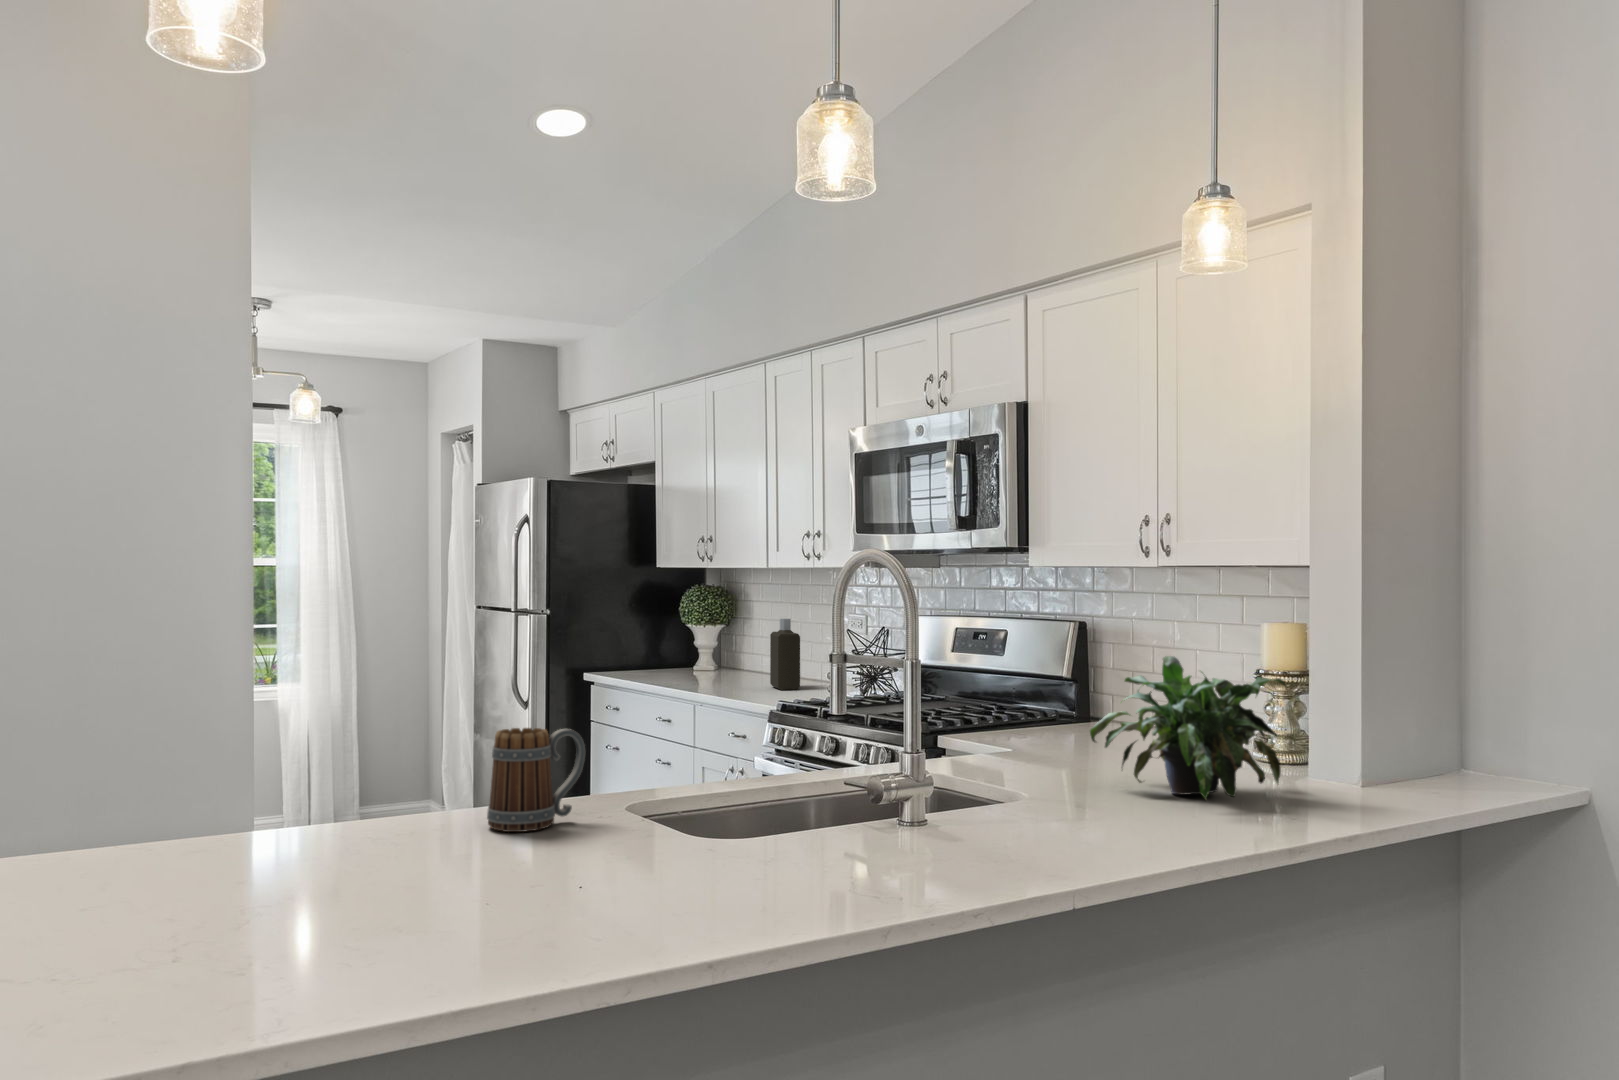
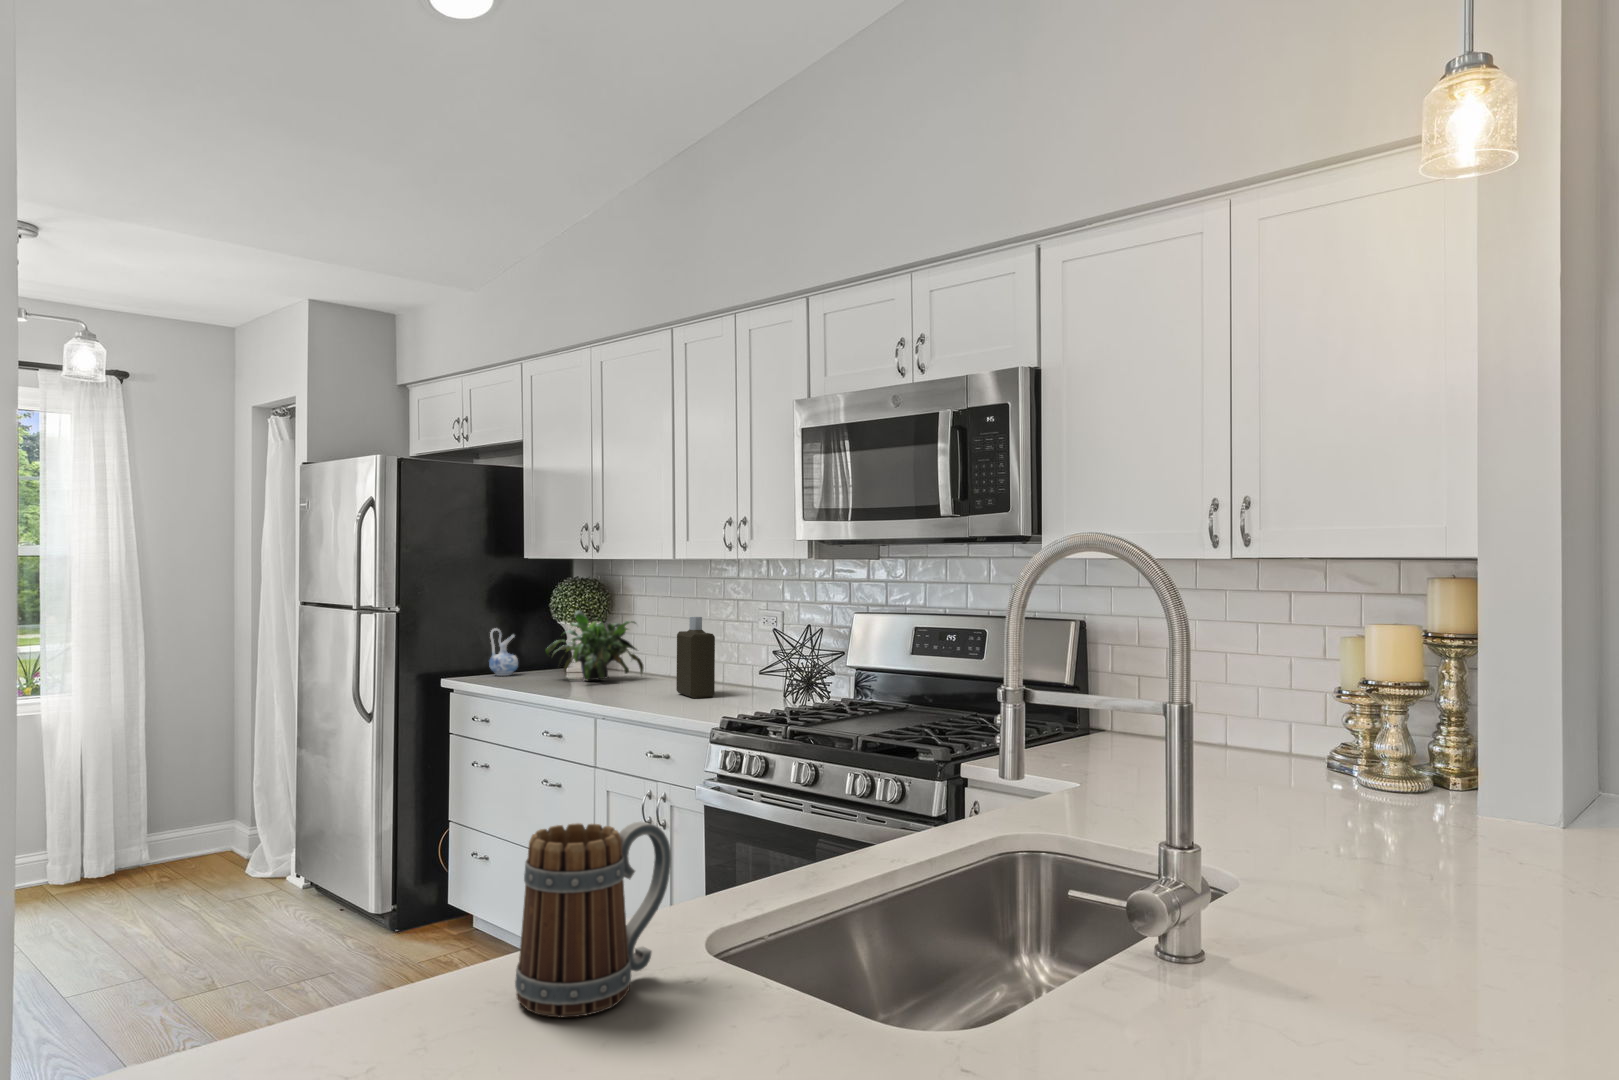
ceramic pitcher: none [627,629,652,671] -> present [489,629,518,676]
potted plant: present [1090,656,1286,799] -> present [546,611,644,680]

